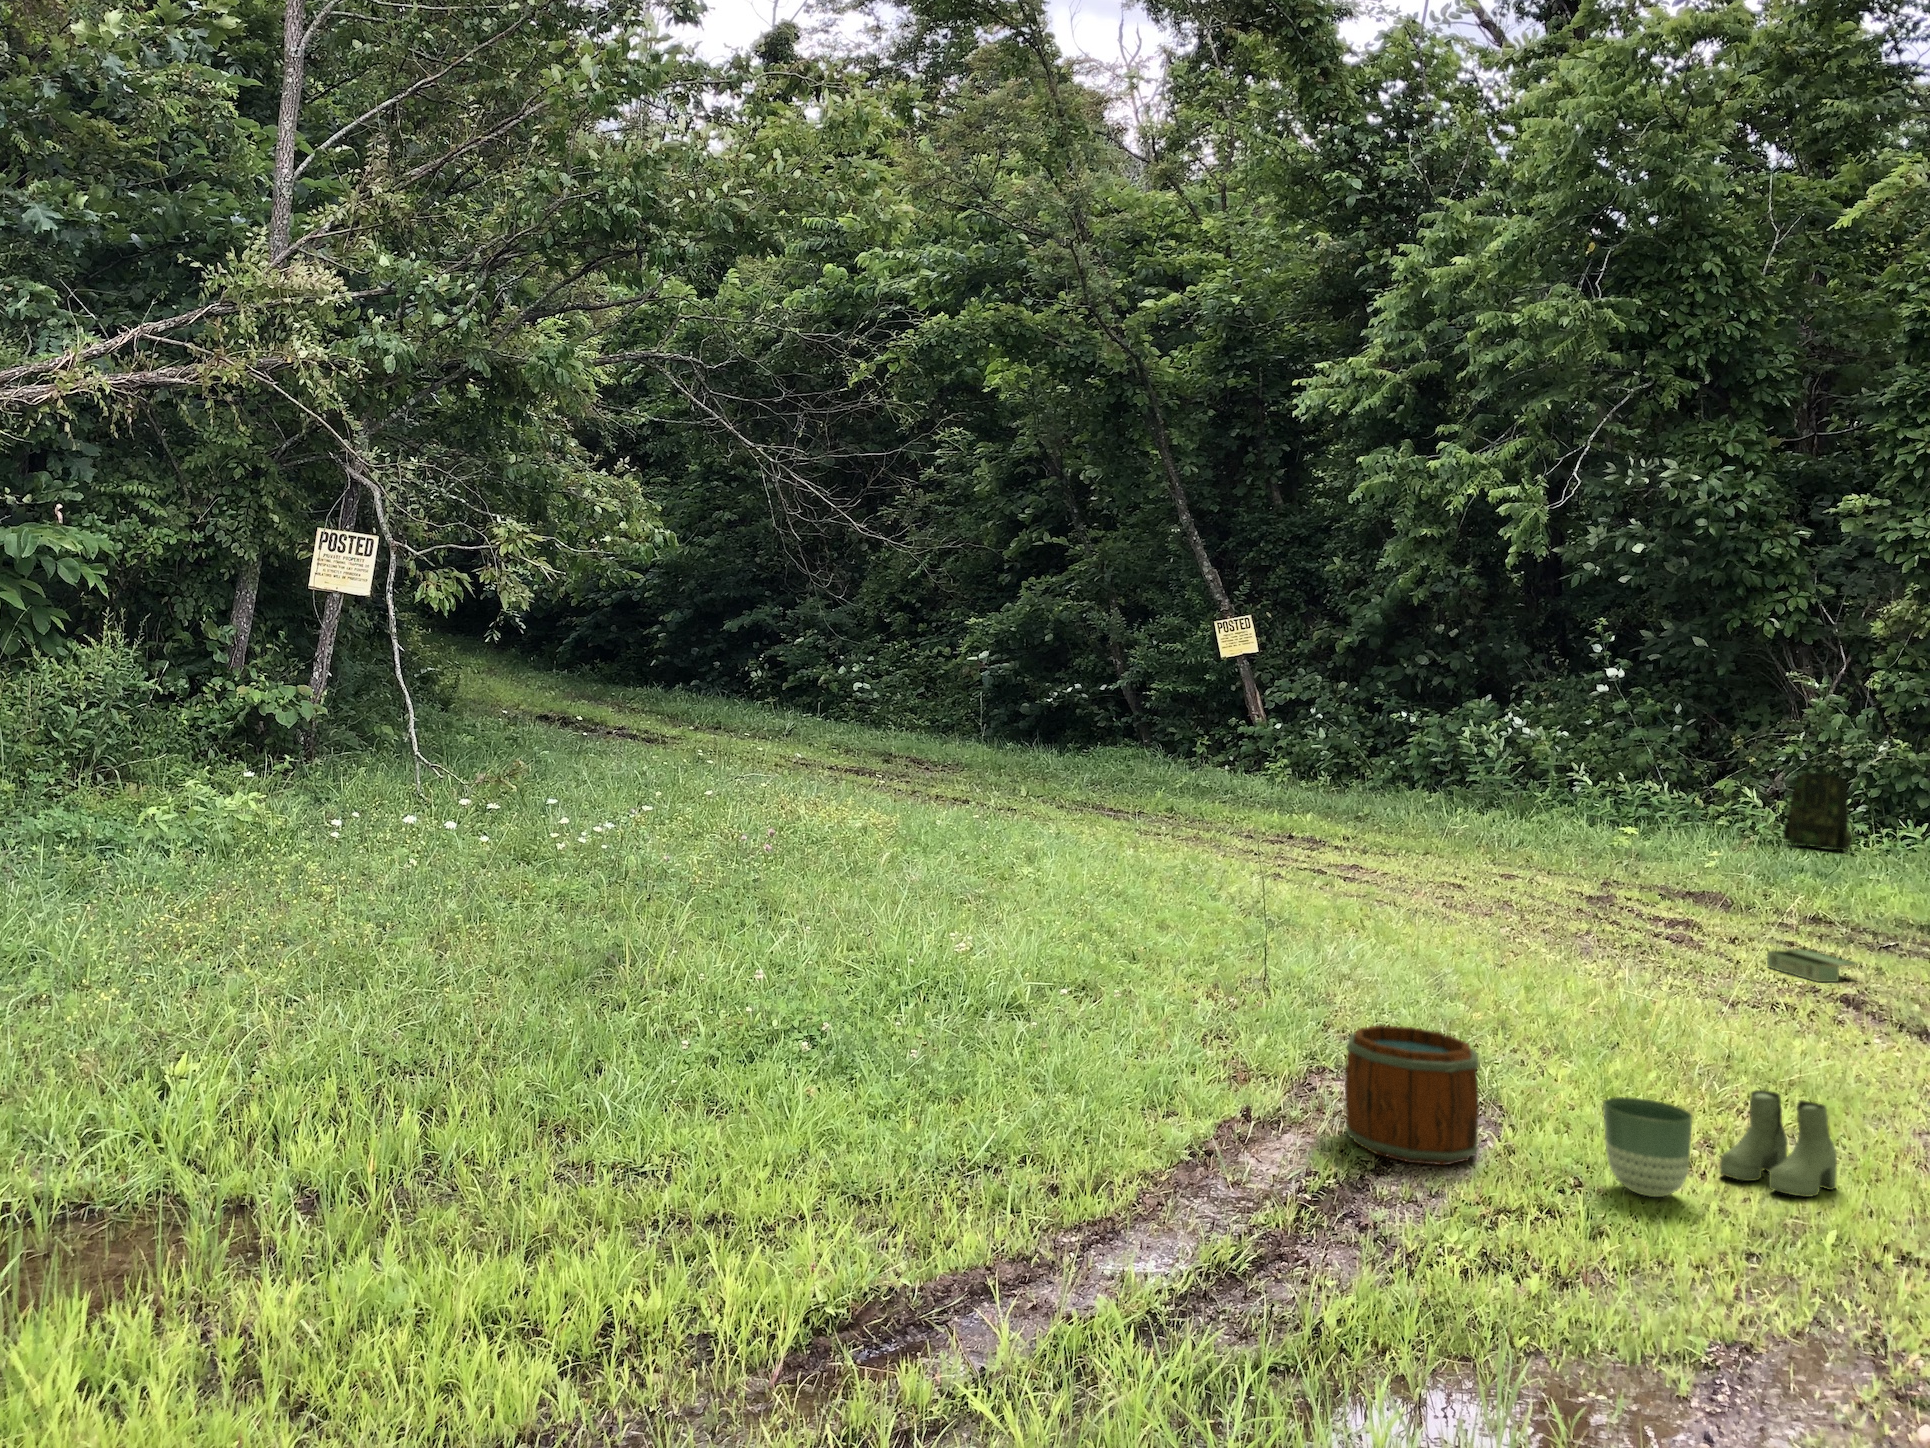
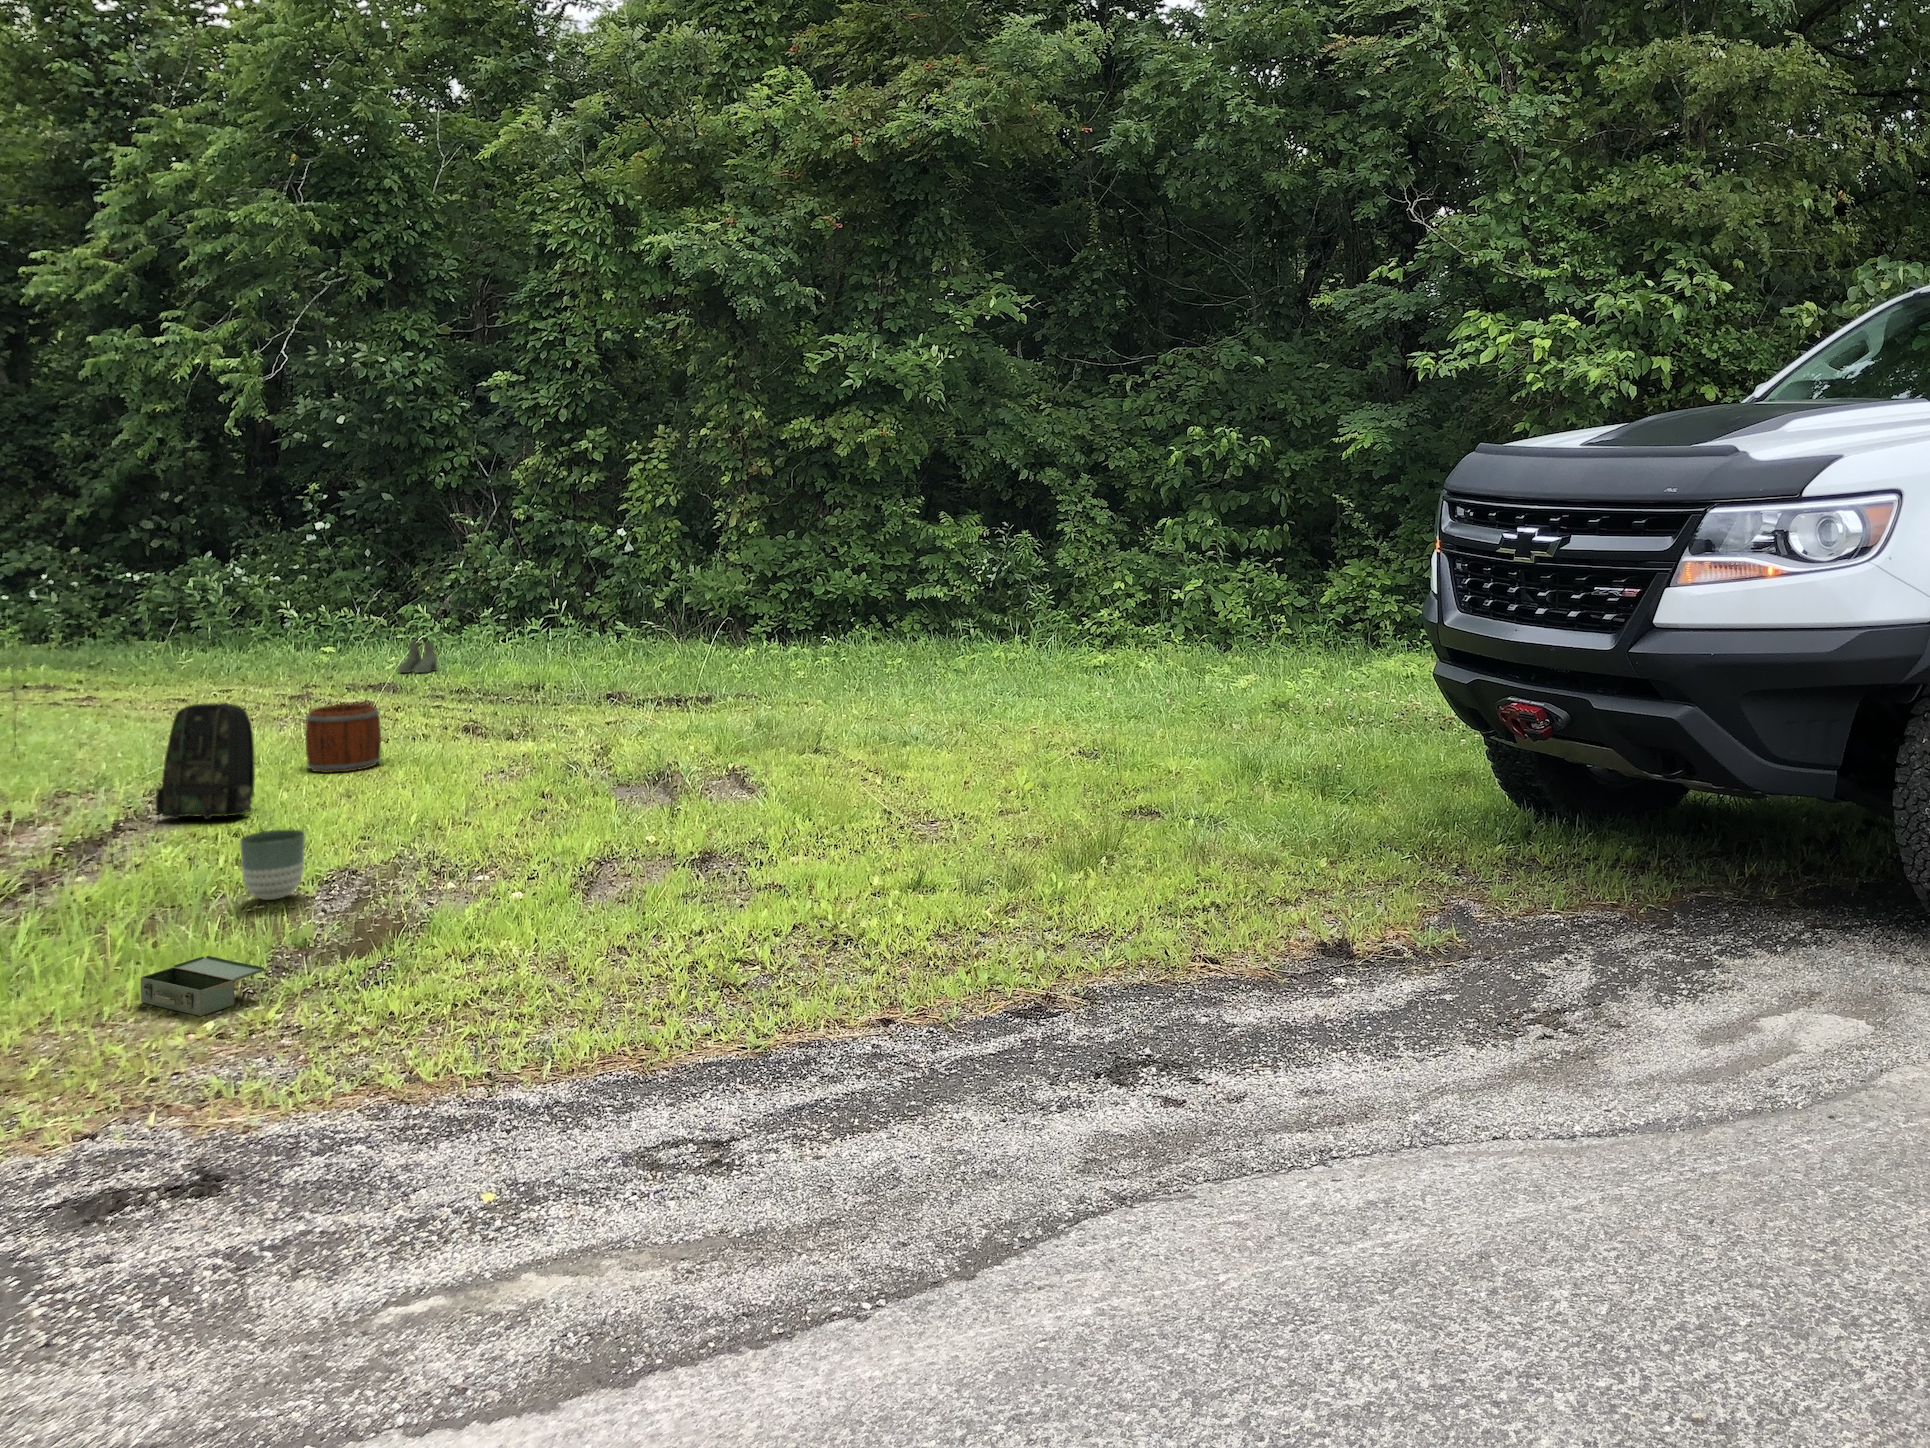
backpack: present [1783,773,1852,850] -> present [156,703,255,819]
toolbox: present [1767,949,1857,982] -> present [141,956,265,1016]
bucket: present [1345,1025,1479,1165] -> present [305,704,381,773]
boots: present [1720,1090,1837,1197] -> present [398,642,437,673]

